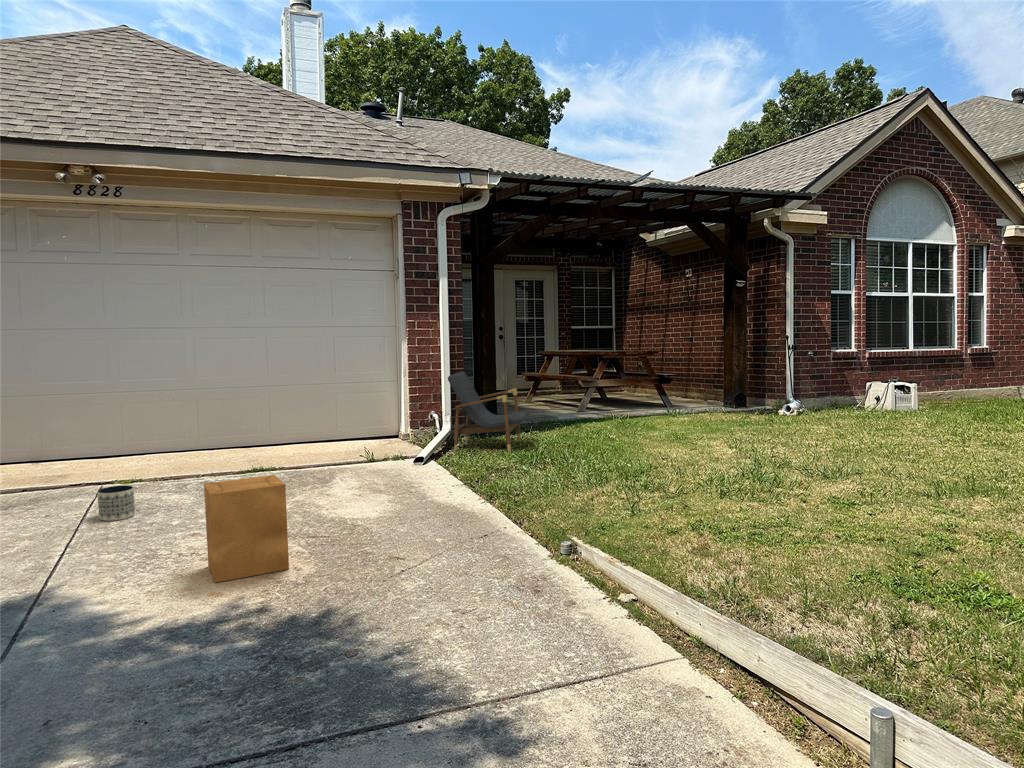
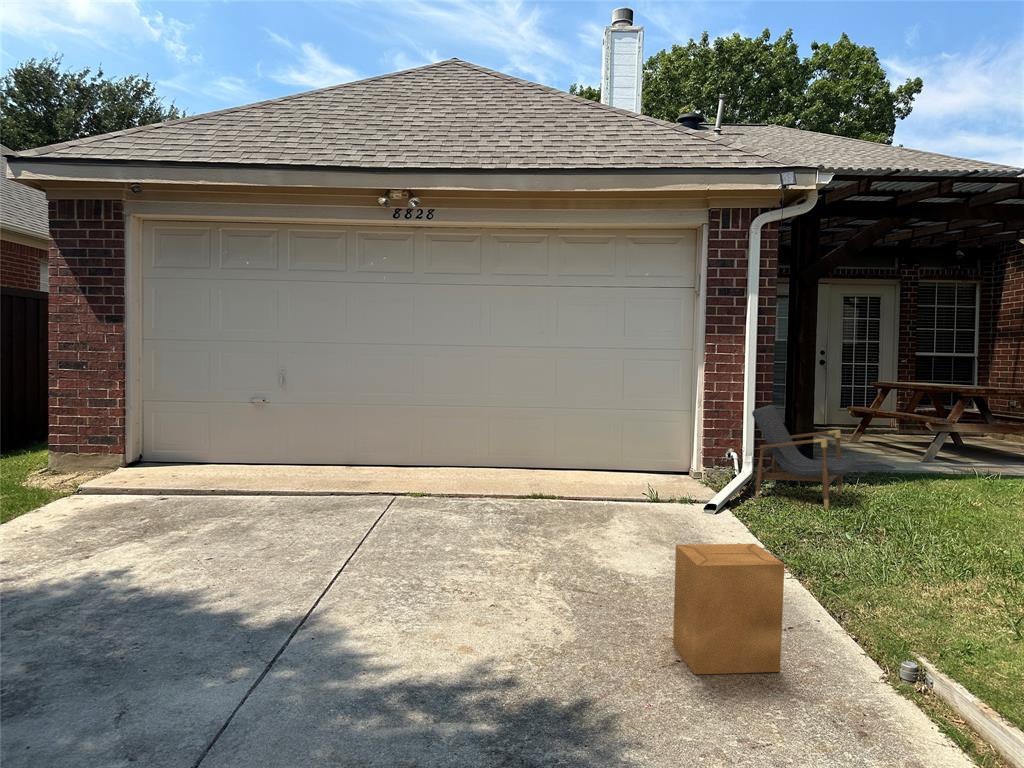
cardboard box: present [204,475,289,583] -> present [673,544,784,674]
planter: present [97,485,135,521] -> none [383,502,414,537]

